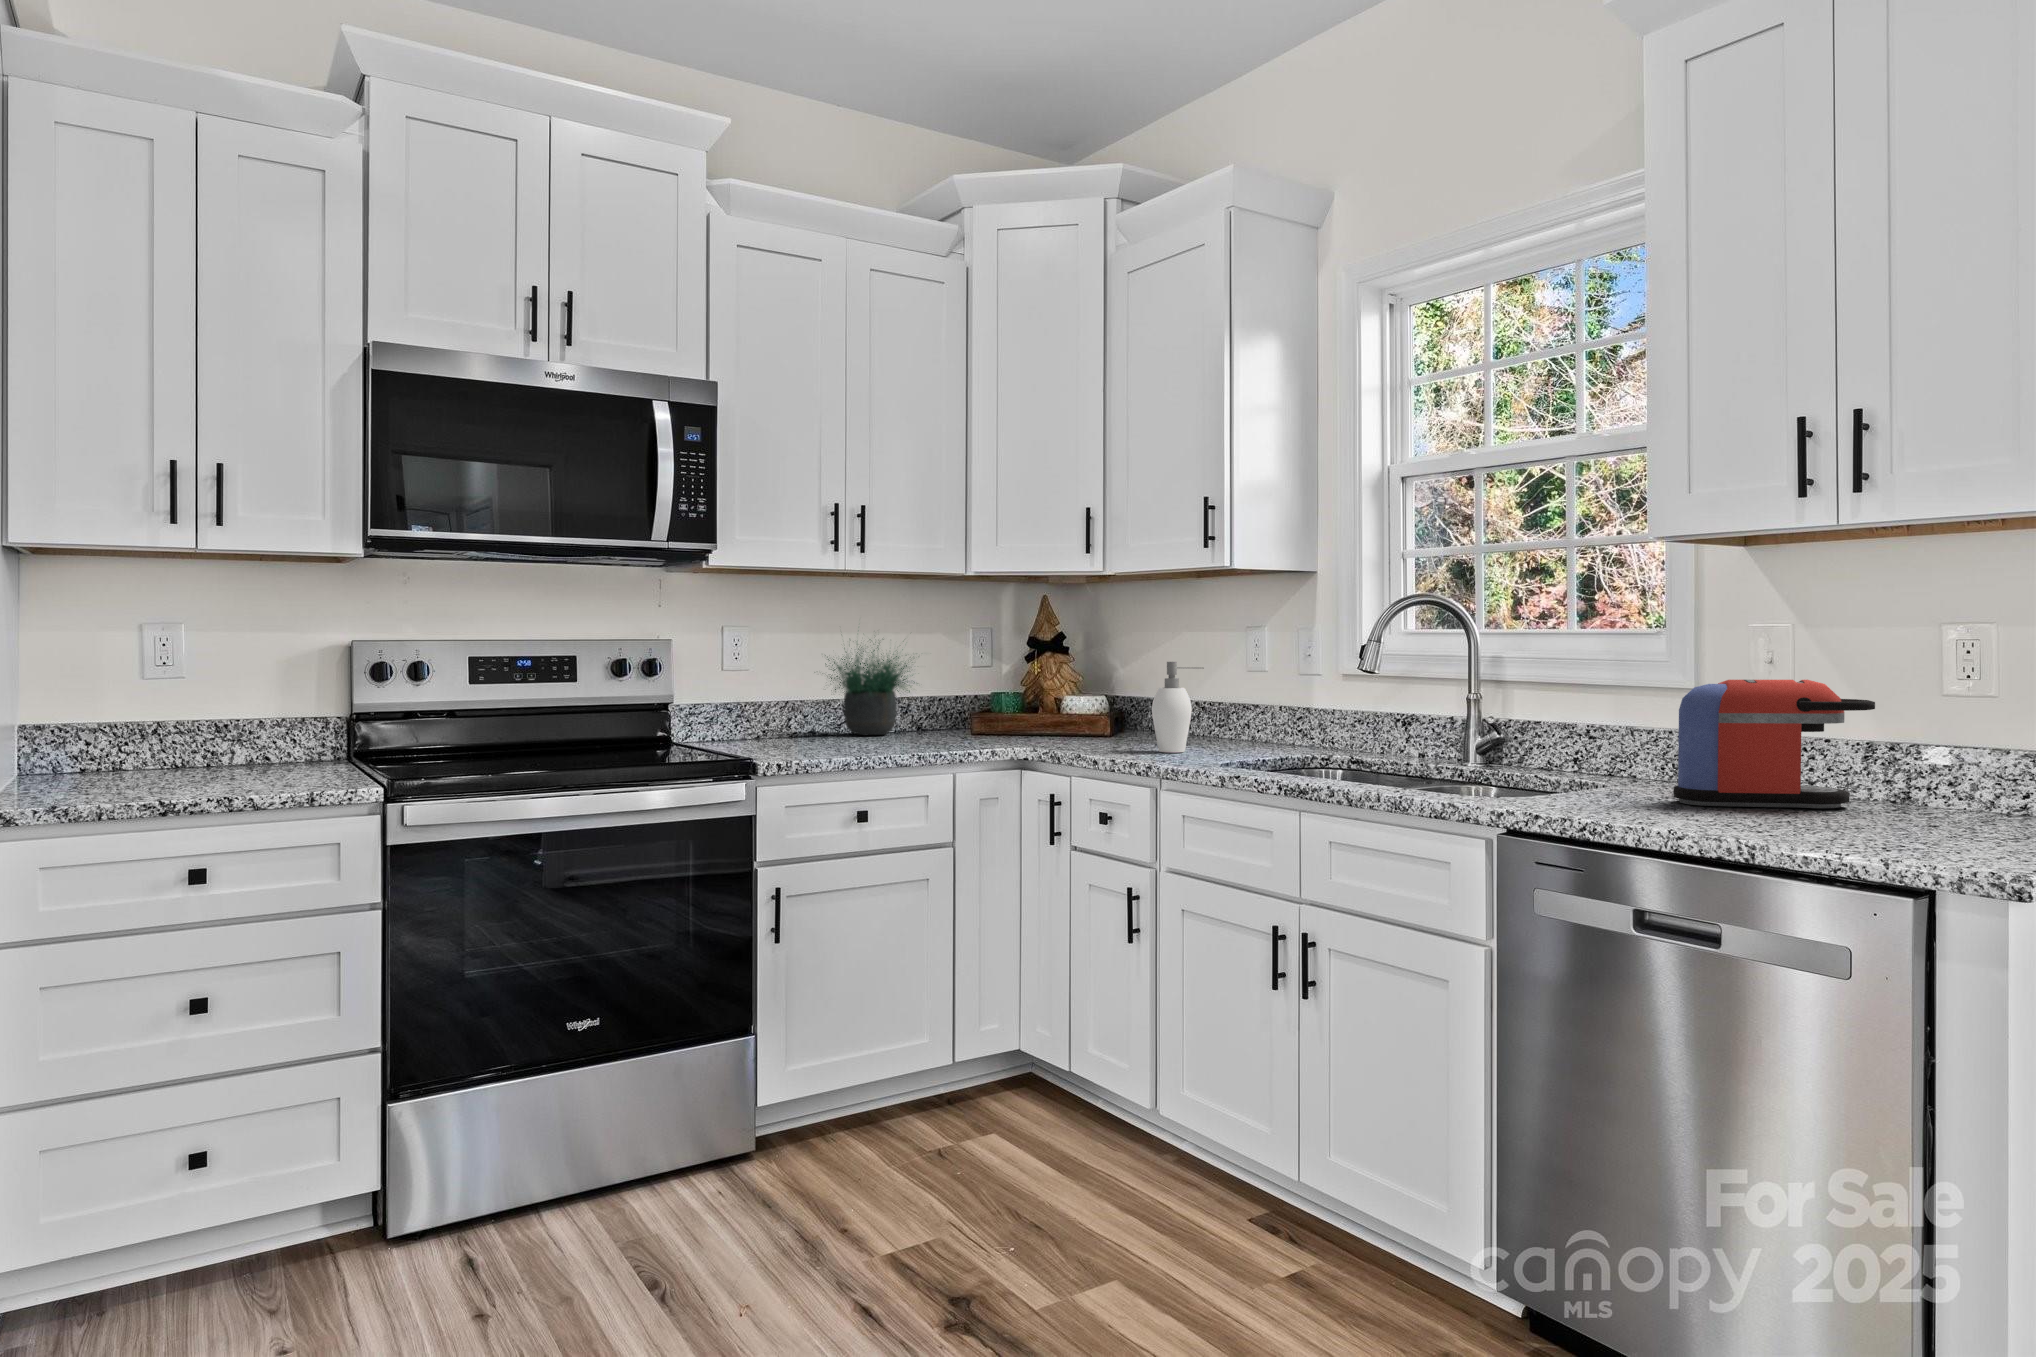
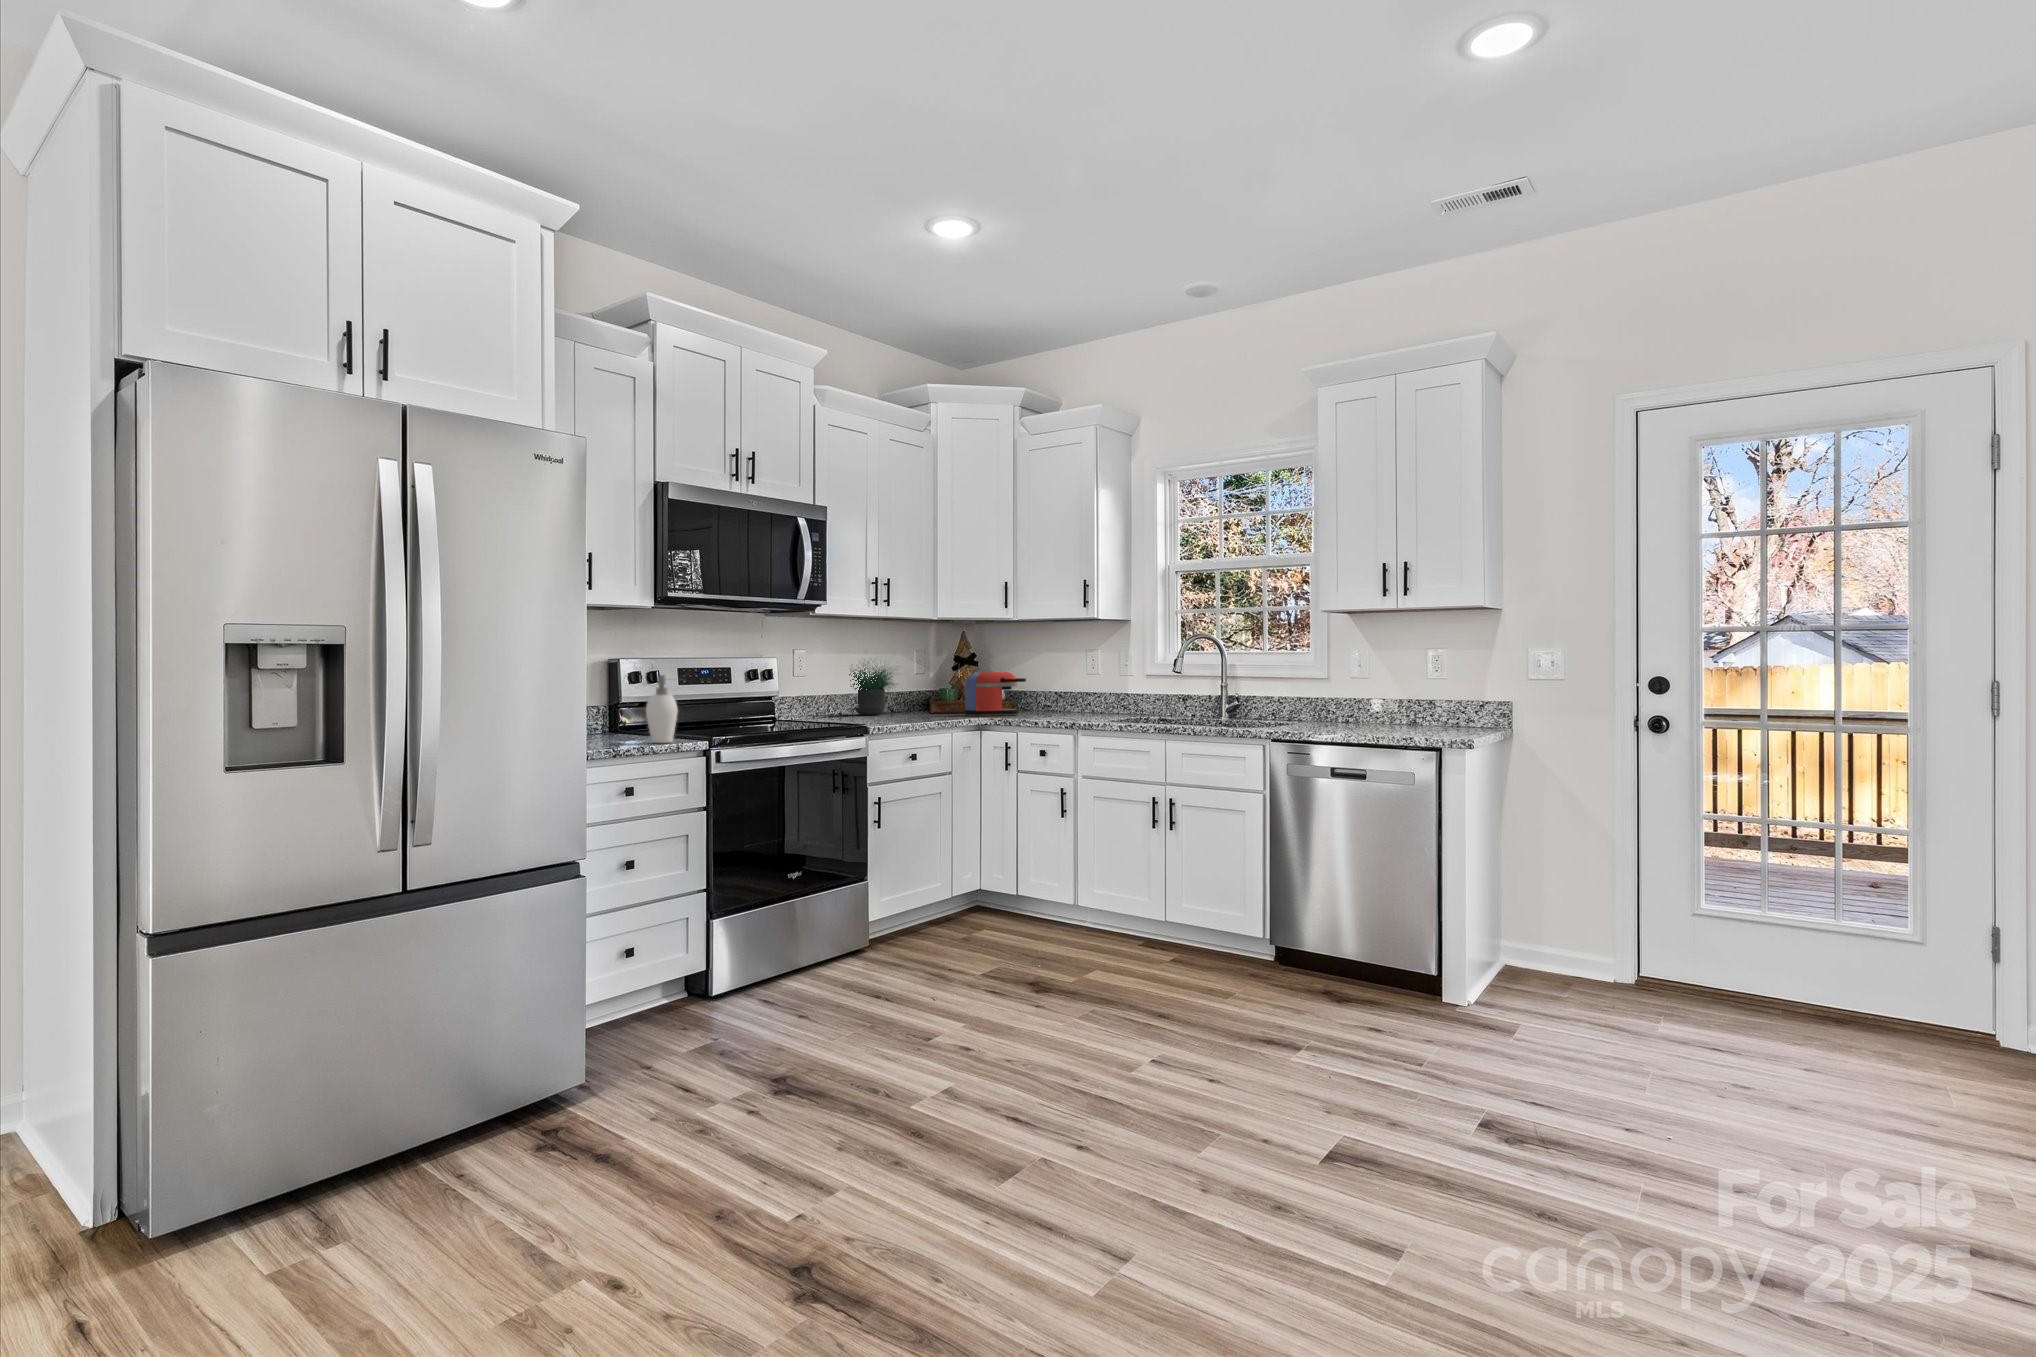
soap dispenser: present [1152,662,1204,753] -> present [646,675,678,743]
coffee maker: present [1674,680,1875,808] -> present [964,672,1026,716]

